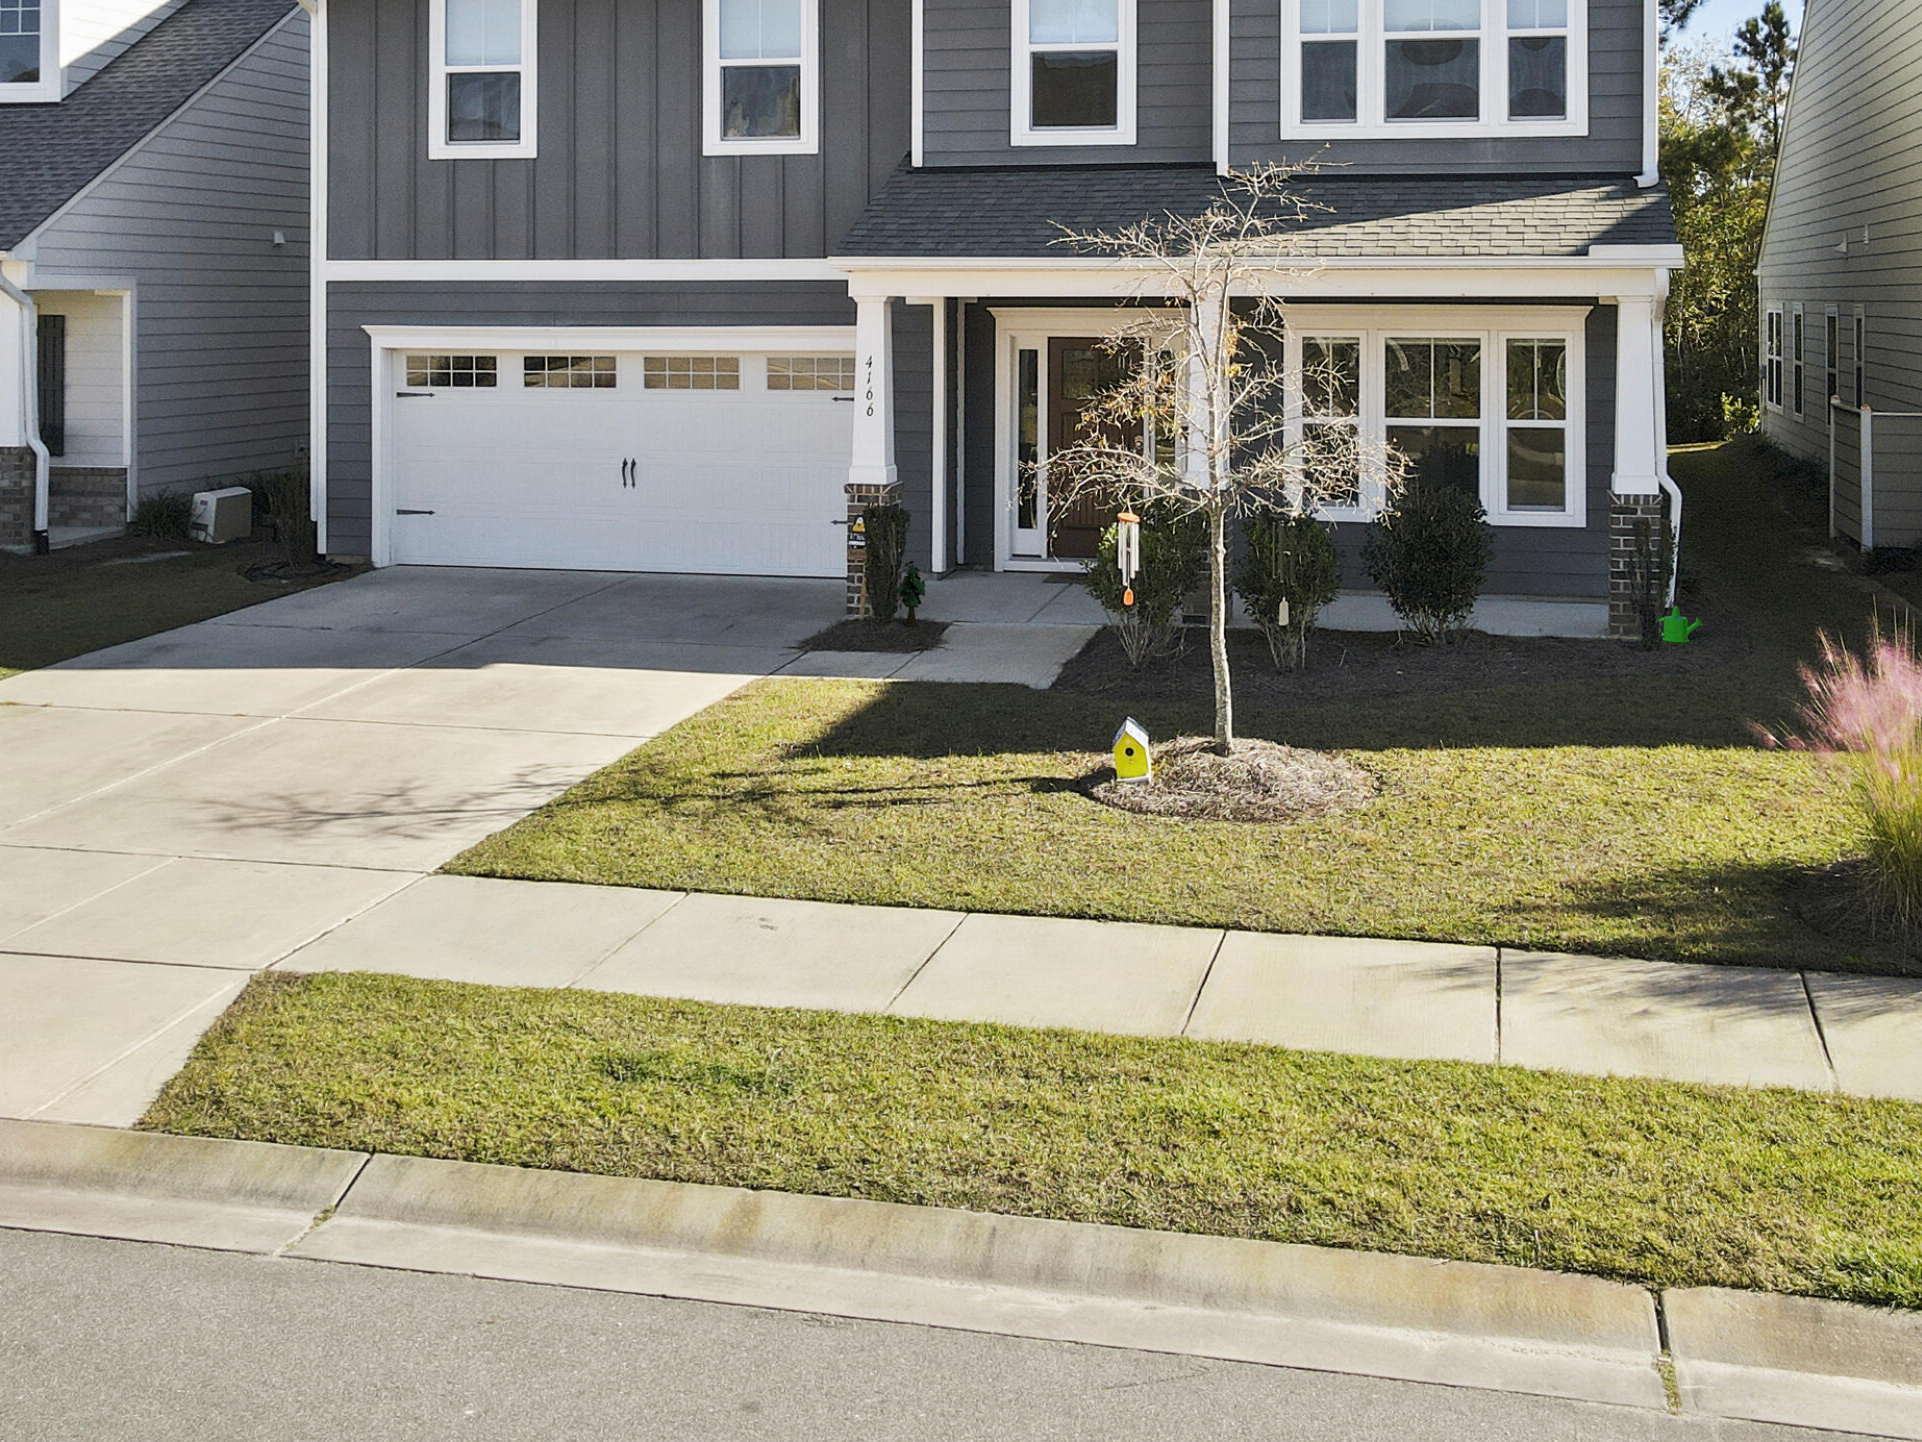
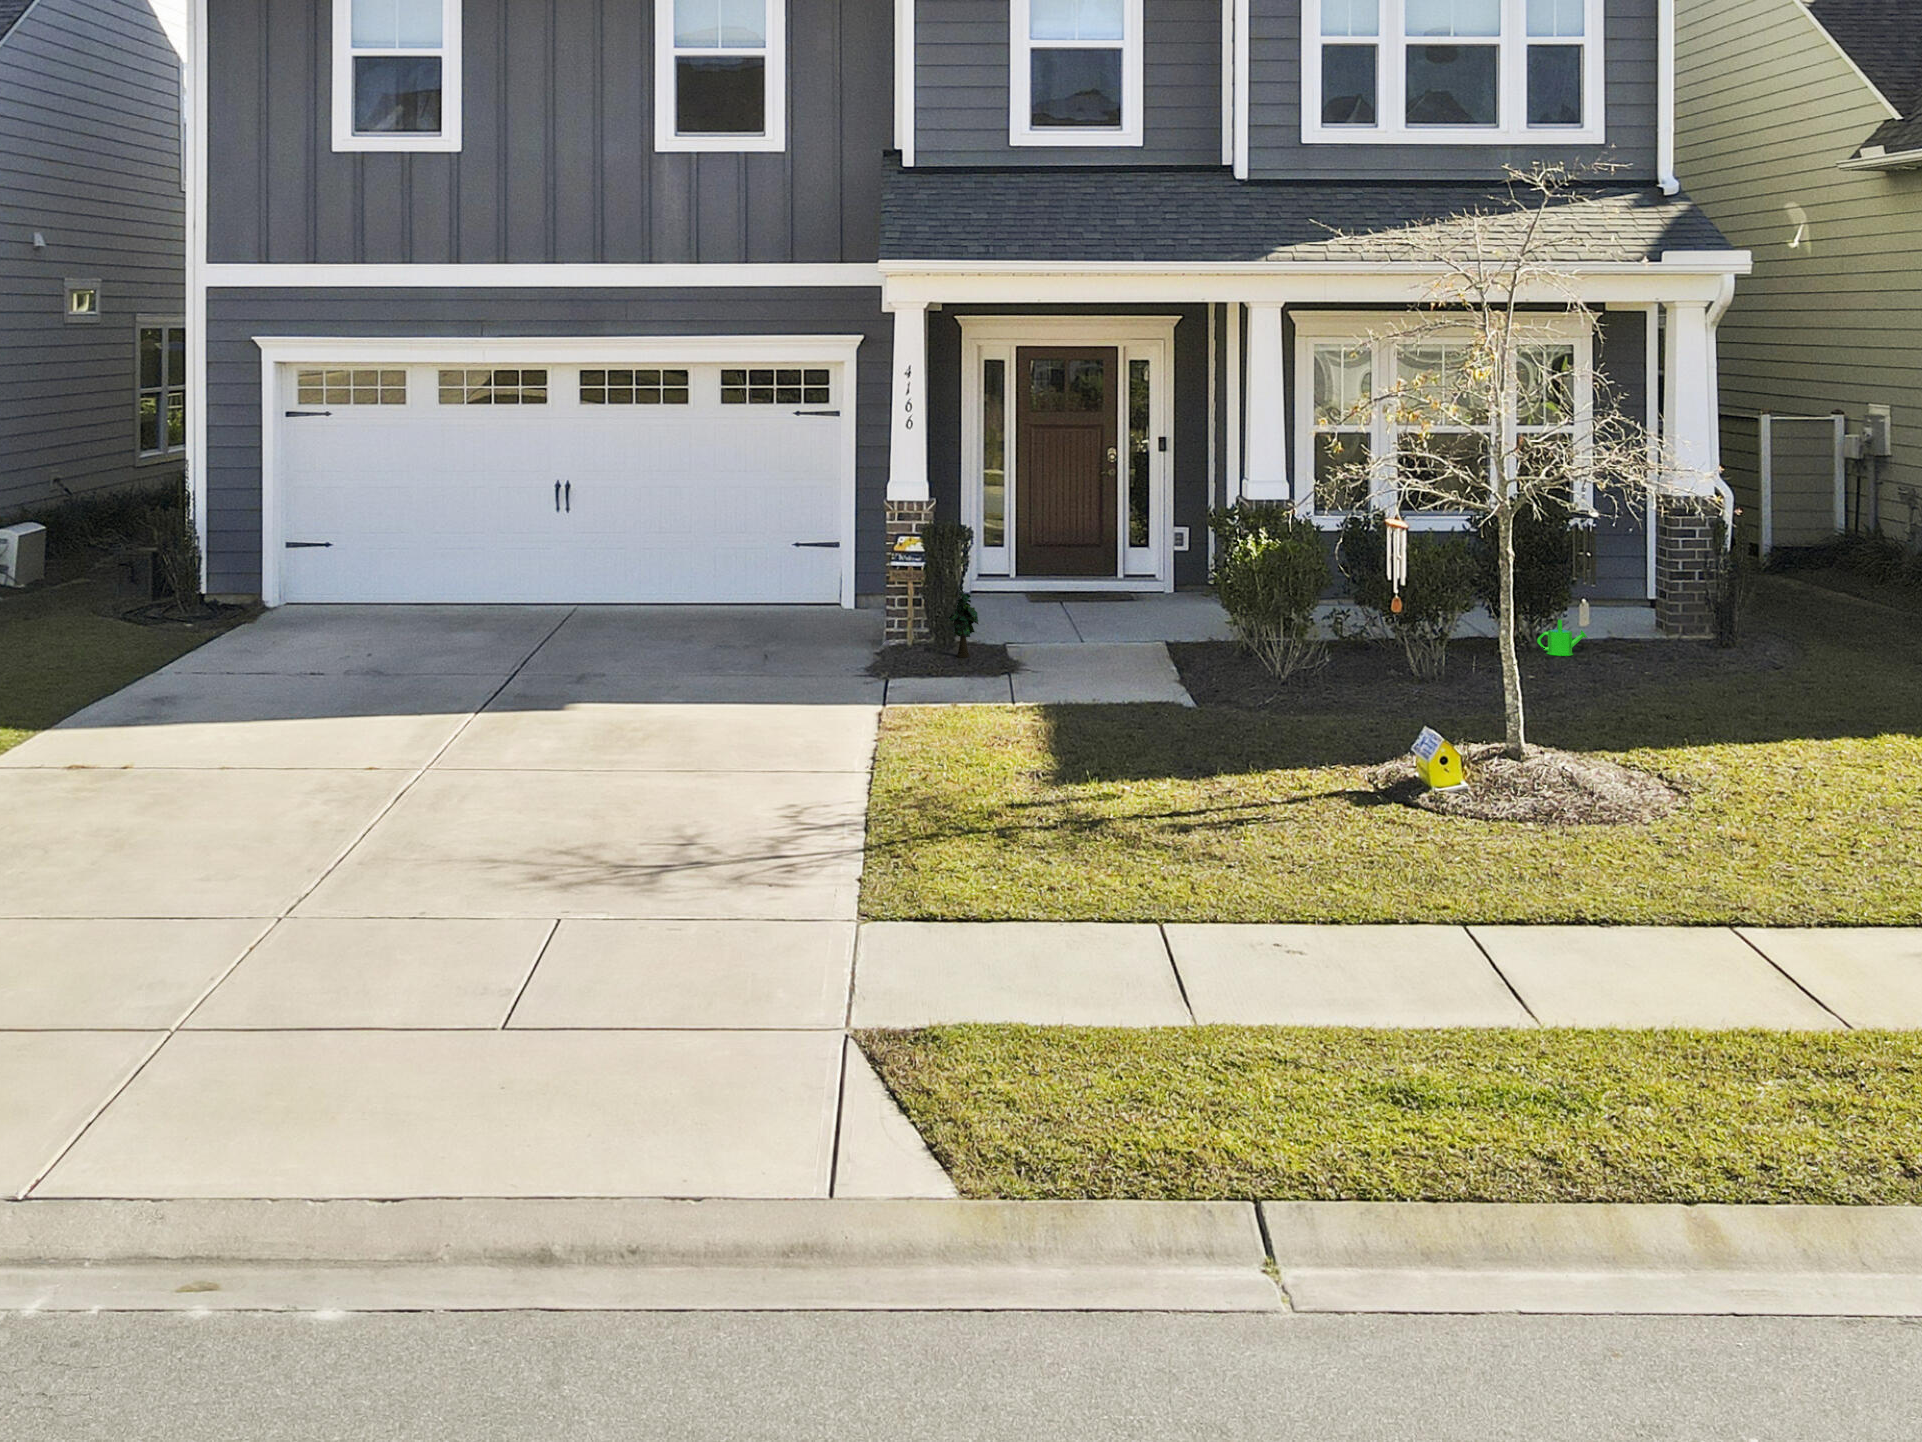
watering can: present [1658,606,1703,642] -> present [1537,619,1587,656]

